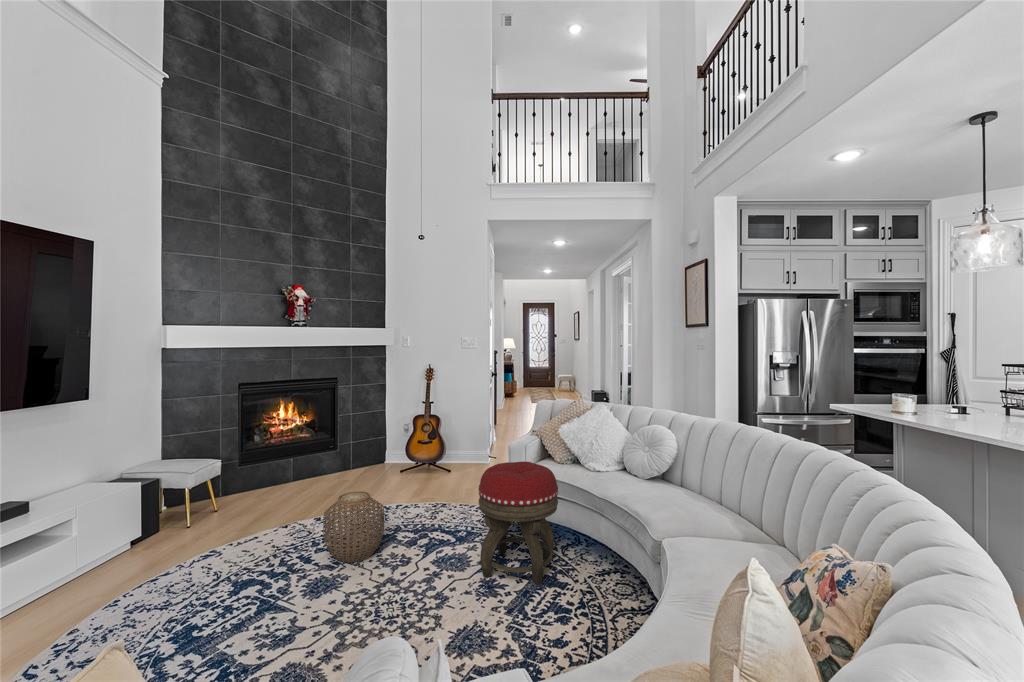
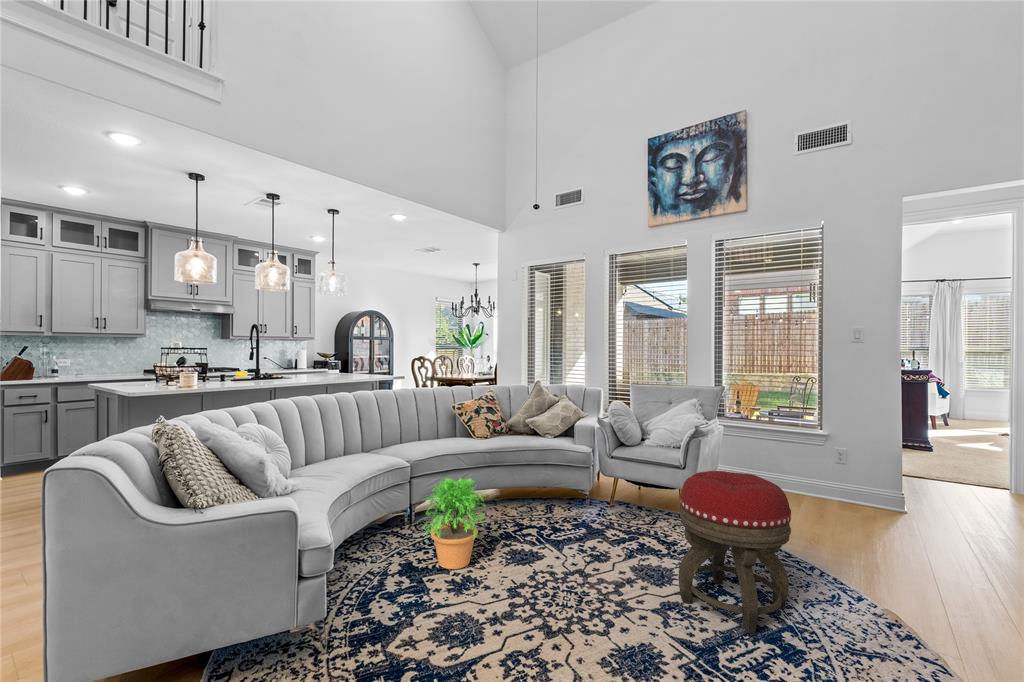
woven basket: present [323,491,384,563] -> none [531,475,589,546]
potted plant: none [199,516,293,626] -> present [424,478,484,569]

